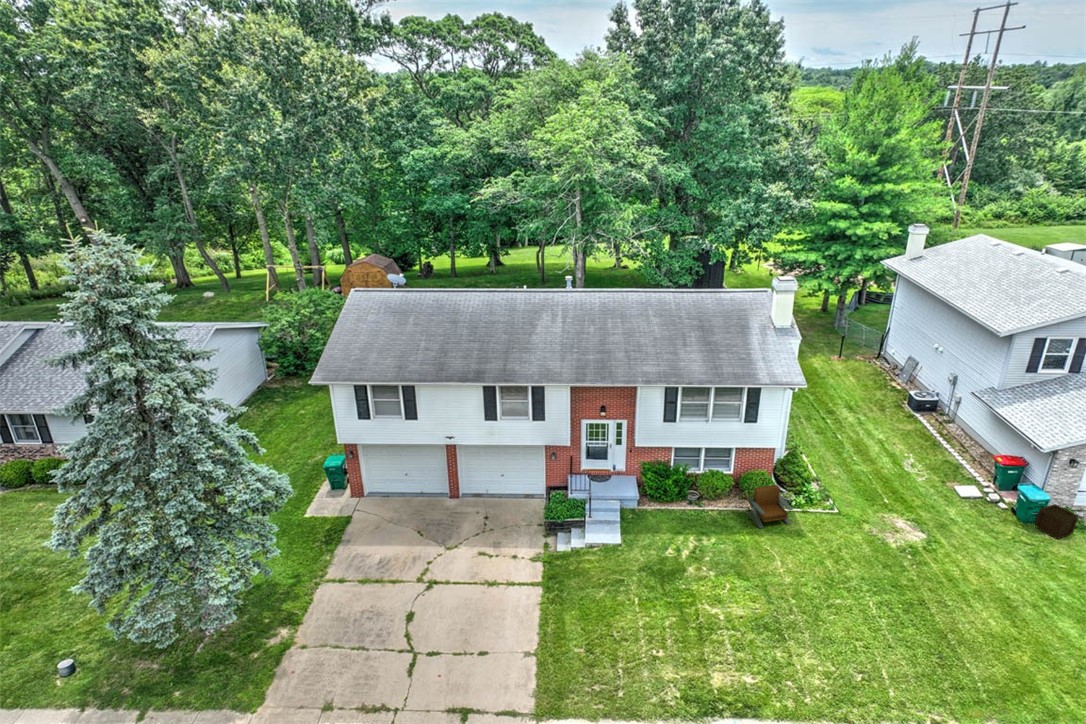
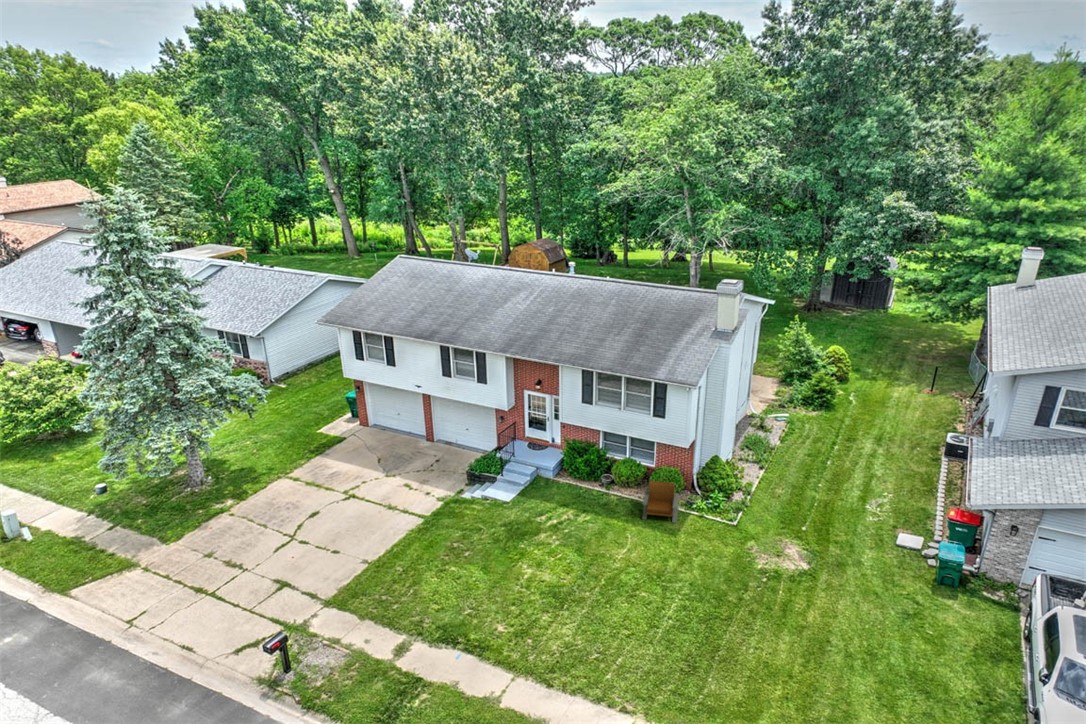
wooden crate: present [1035,504,1079,539] -> none [949,573,995,613]

